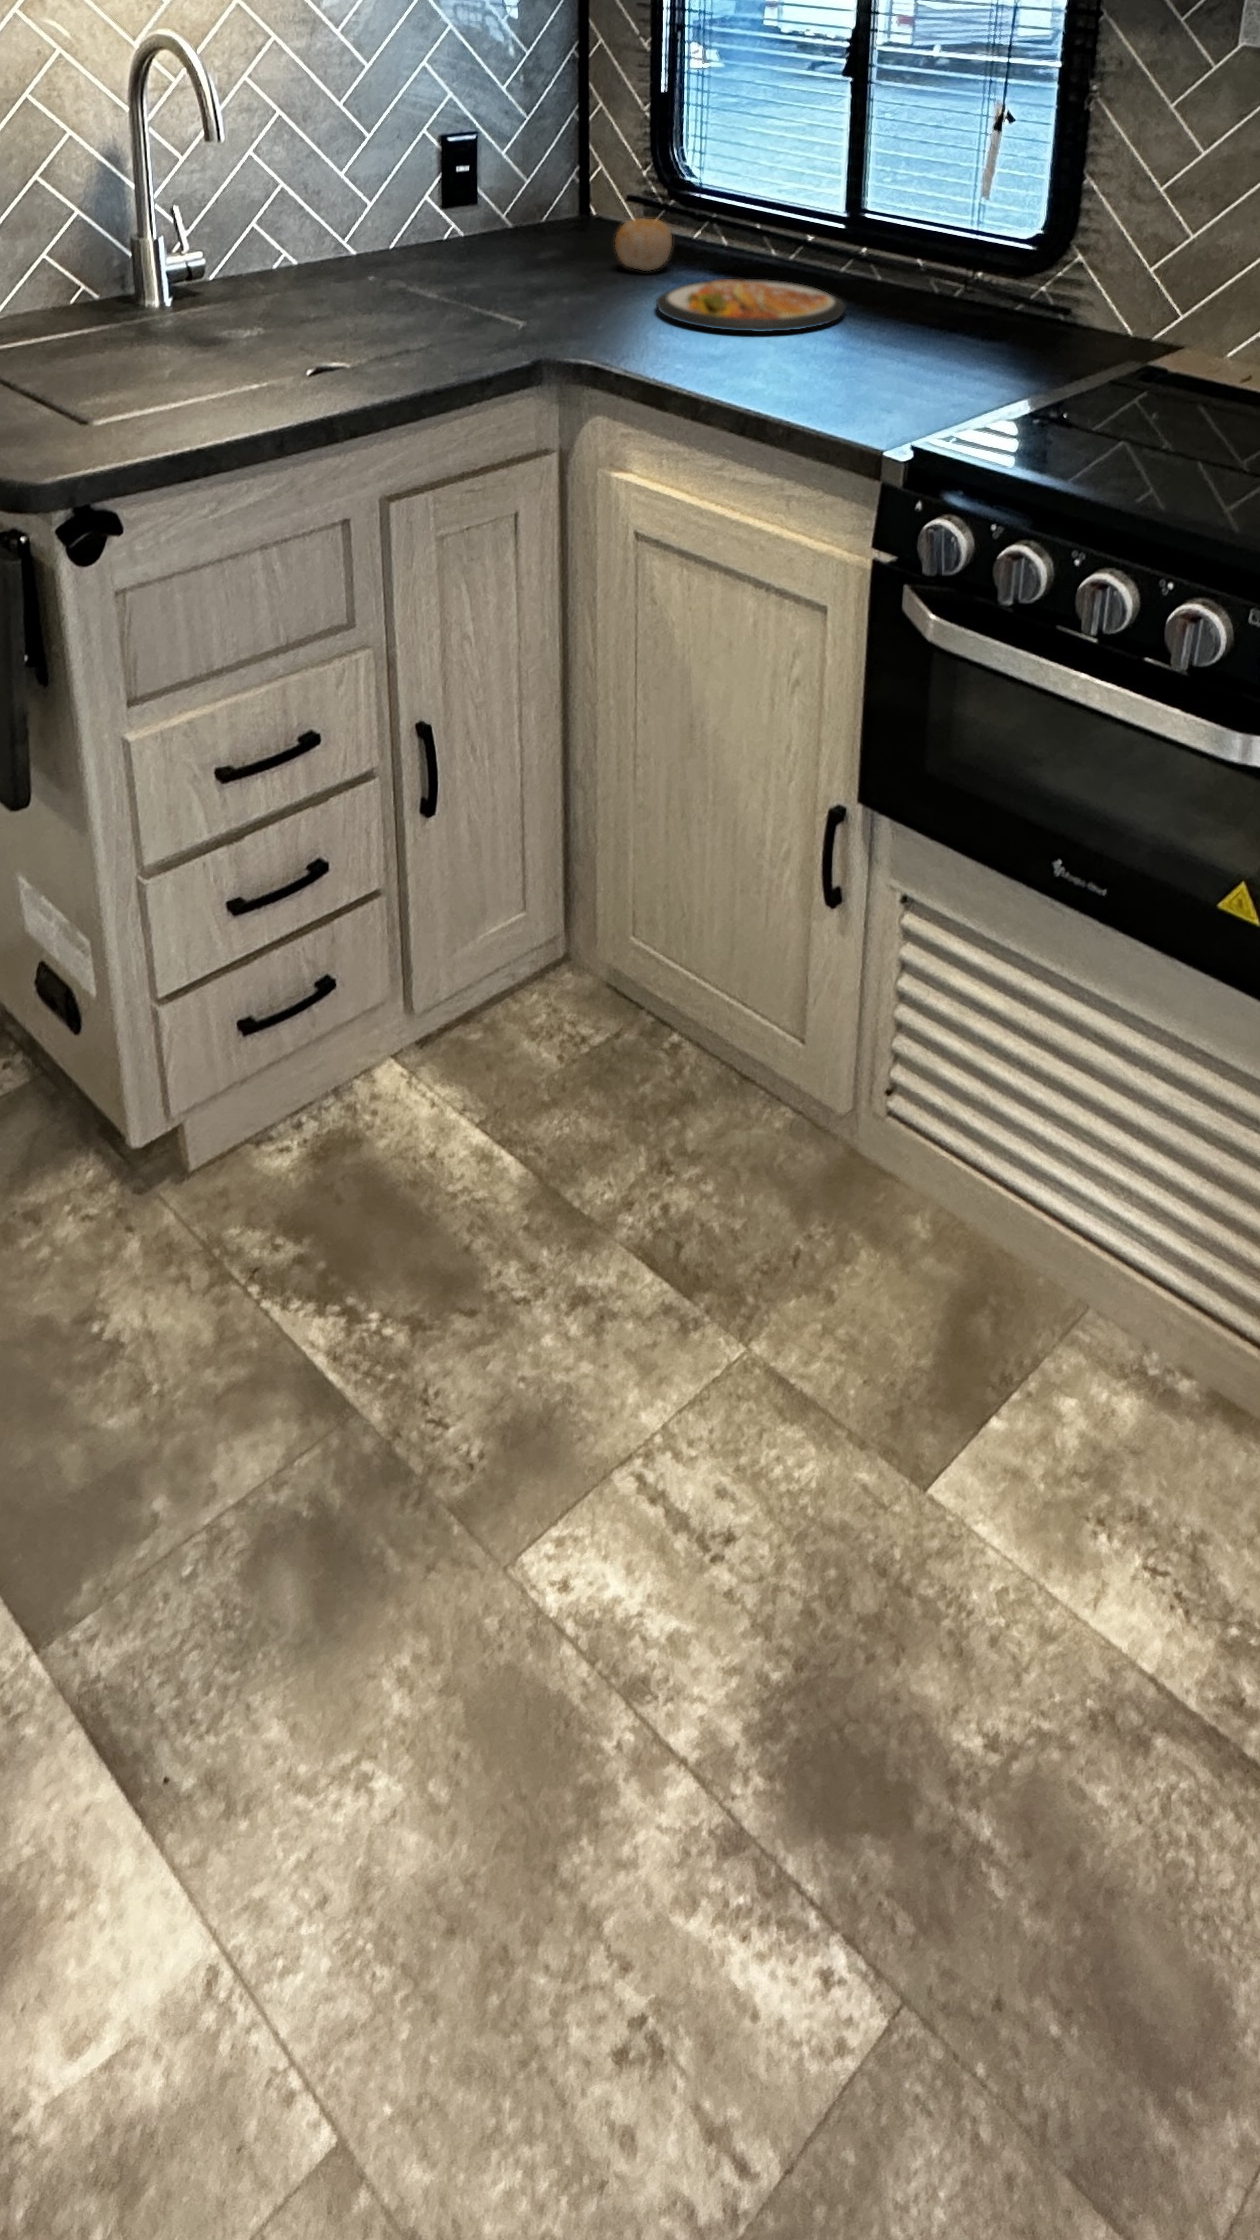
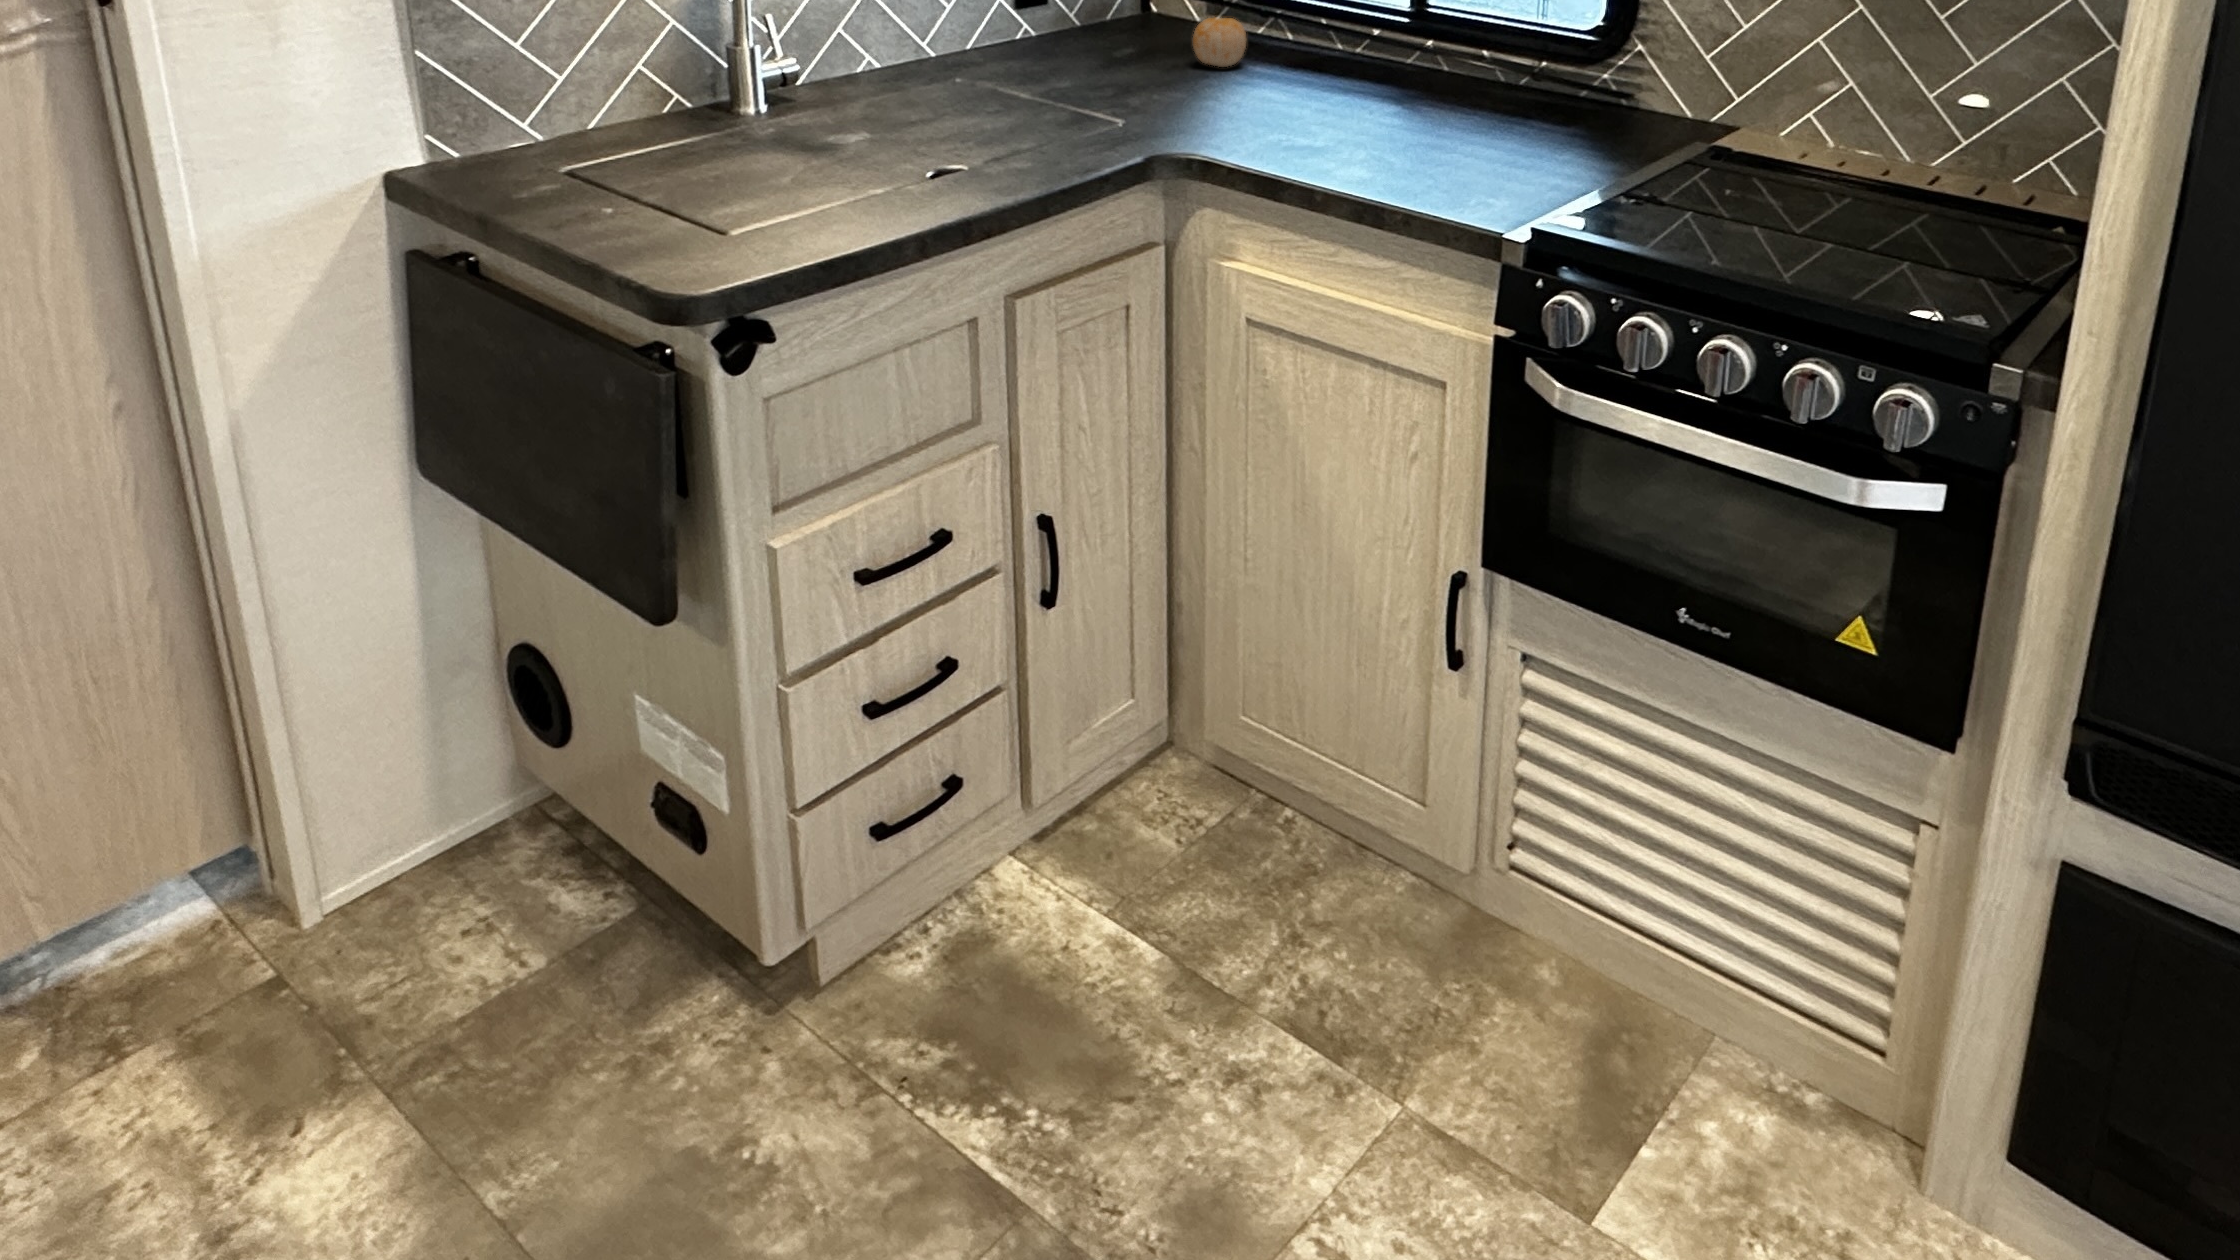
dish: present [656,278,845,332] -> none [1246,73,1424,124]

